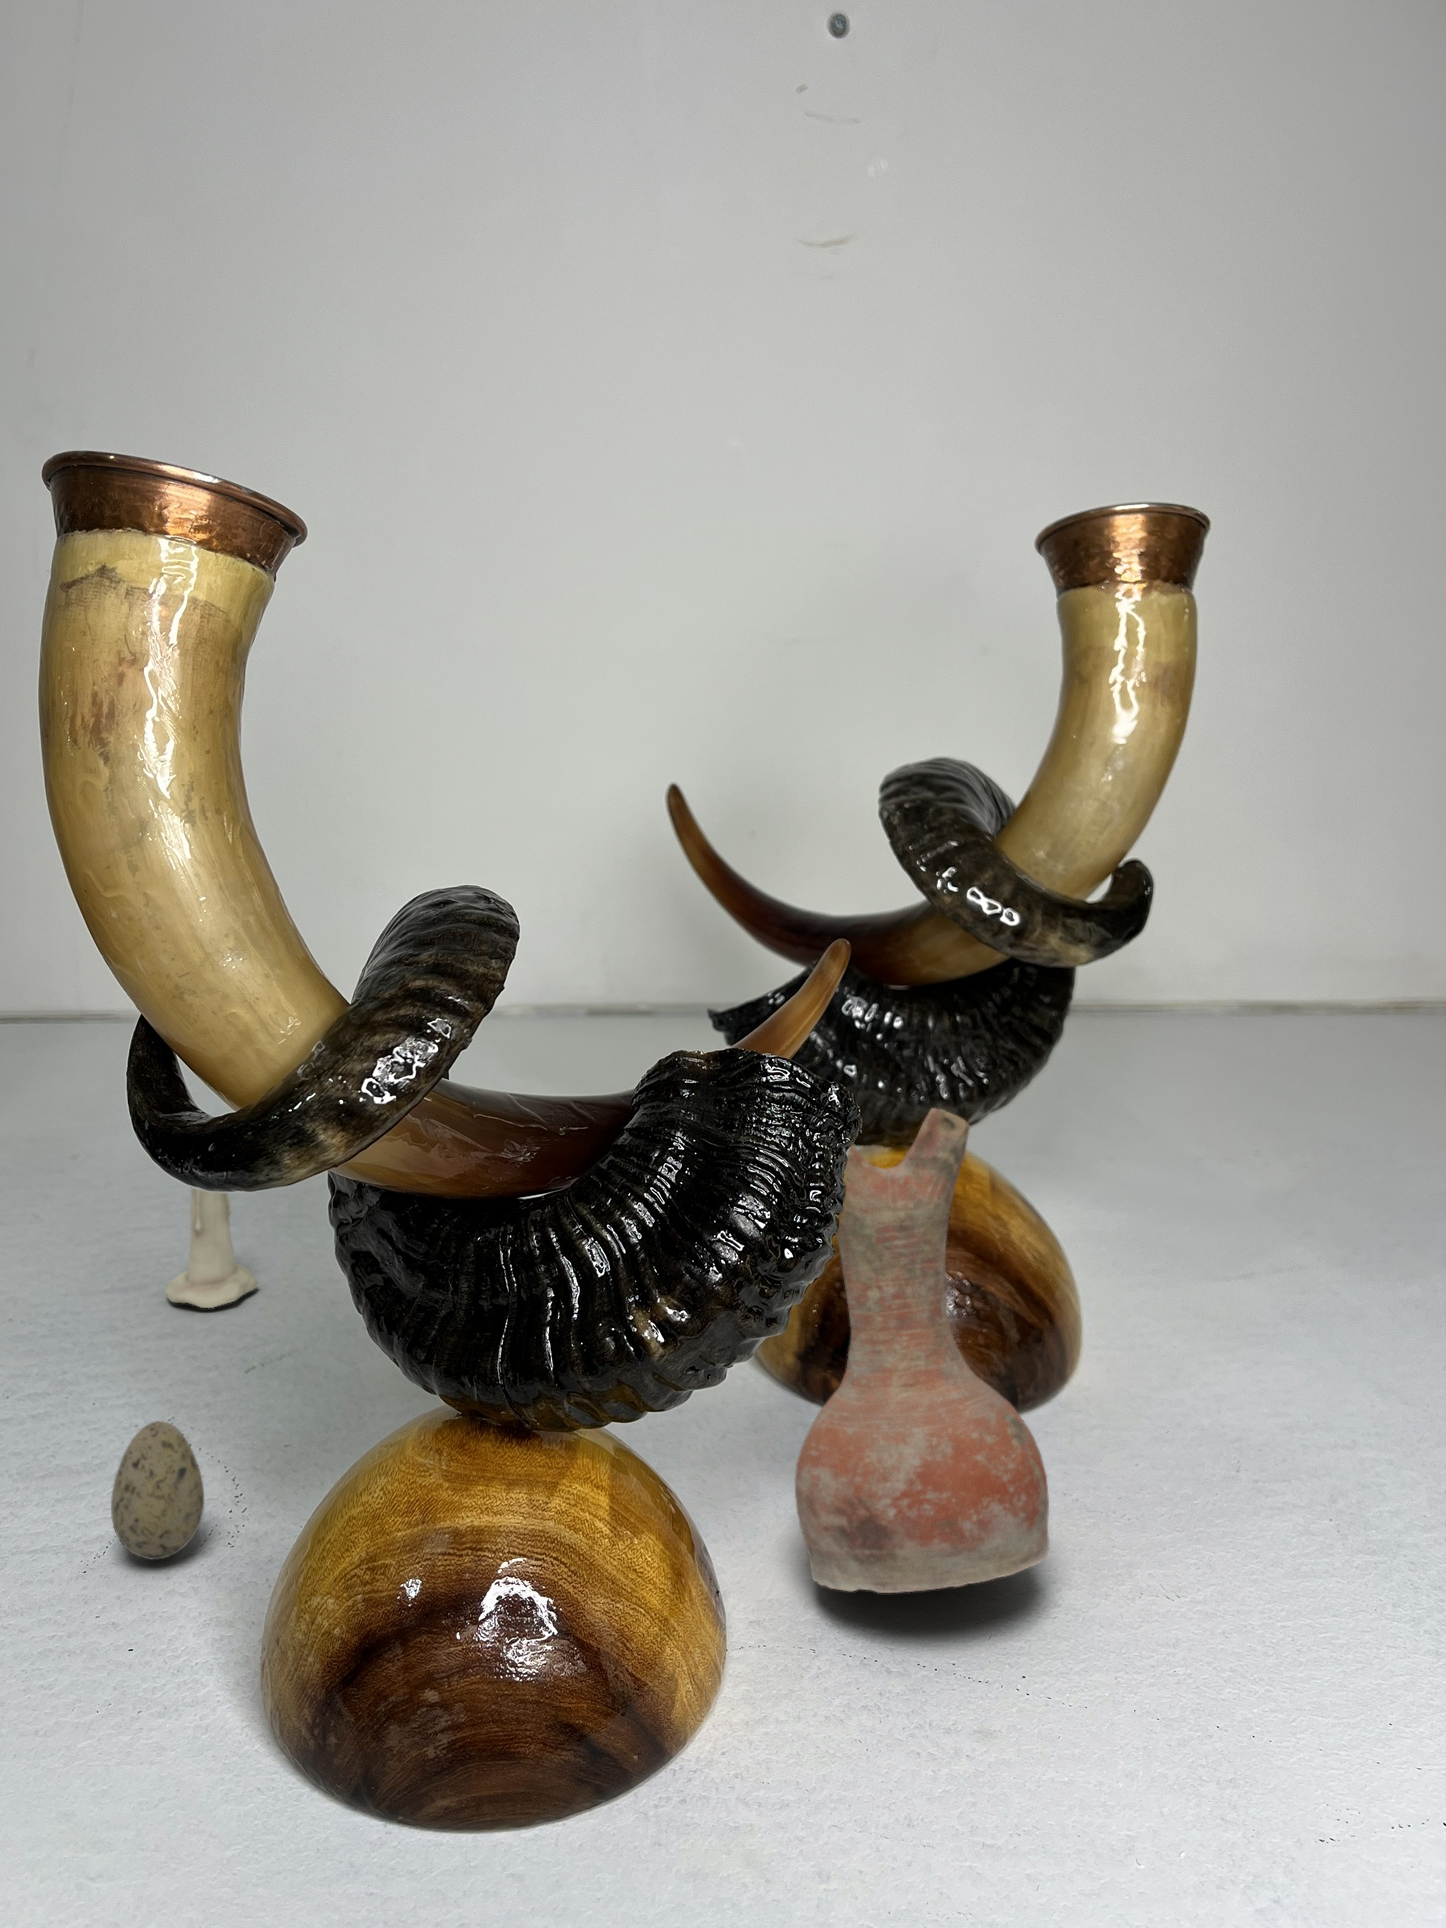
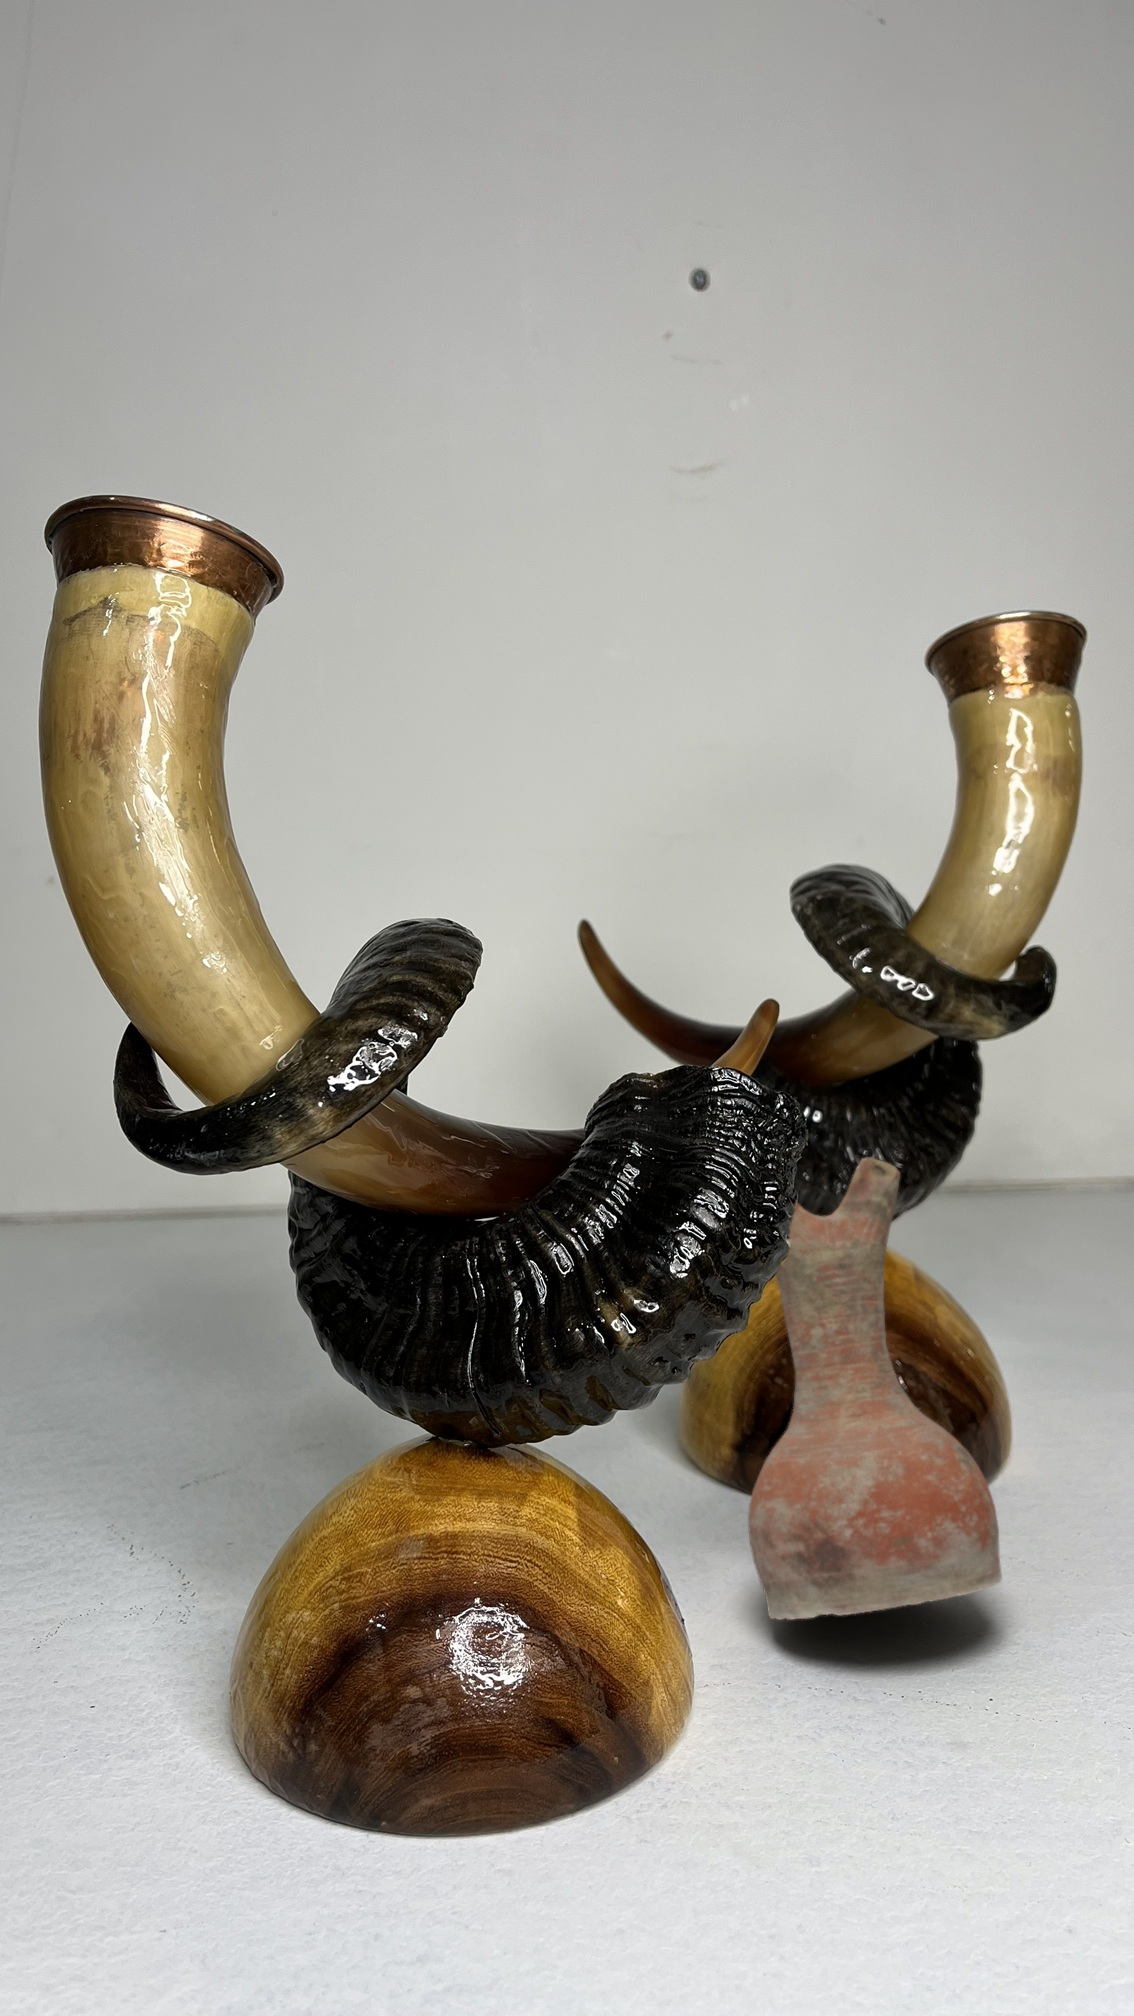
candle: present [166,1189,258,1308] -> none [99,1269,191,1438]
decorative egg: present [111,1421,204,1560] -> none [74,1488,164,1631]

